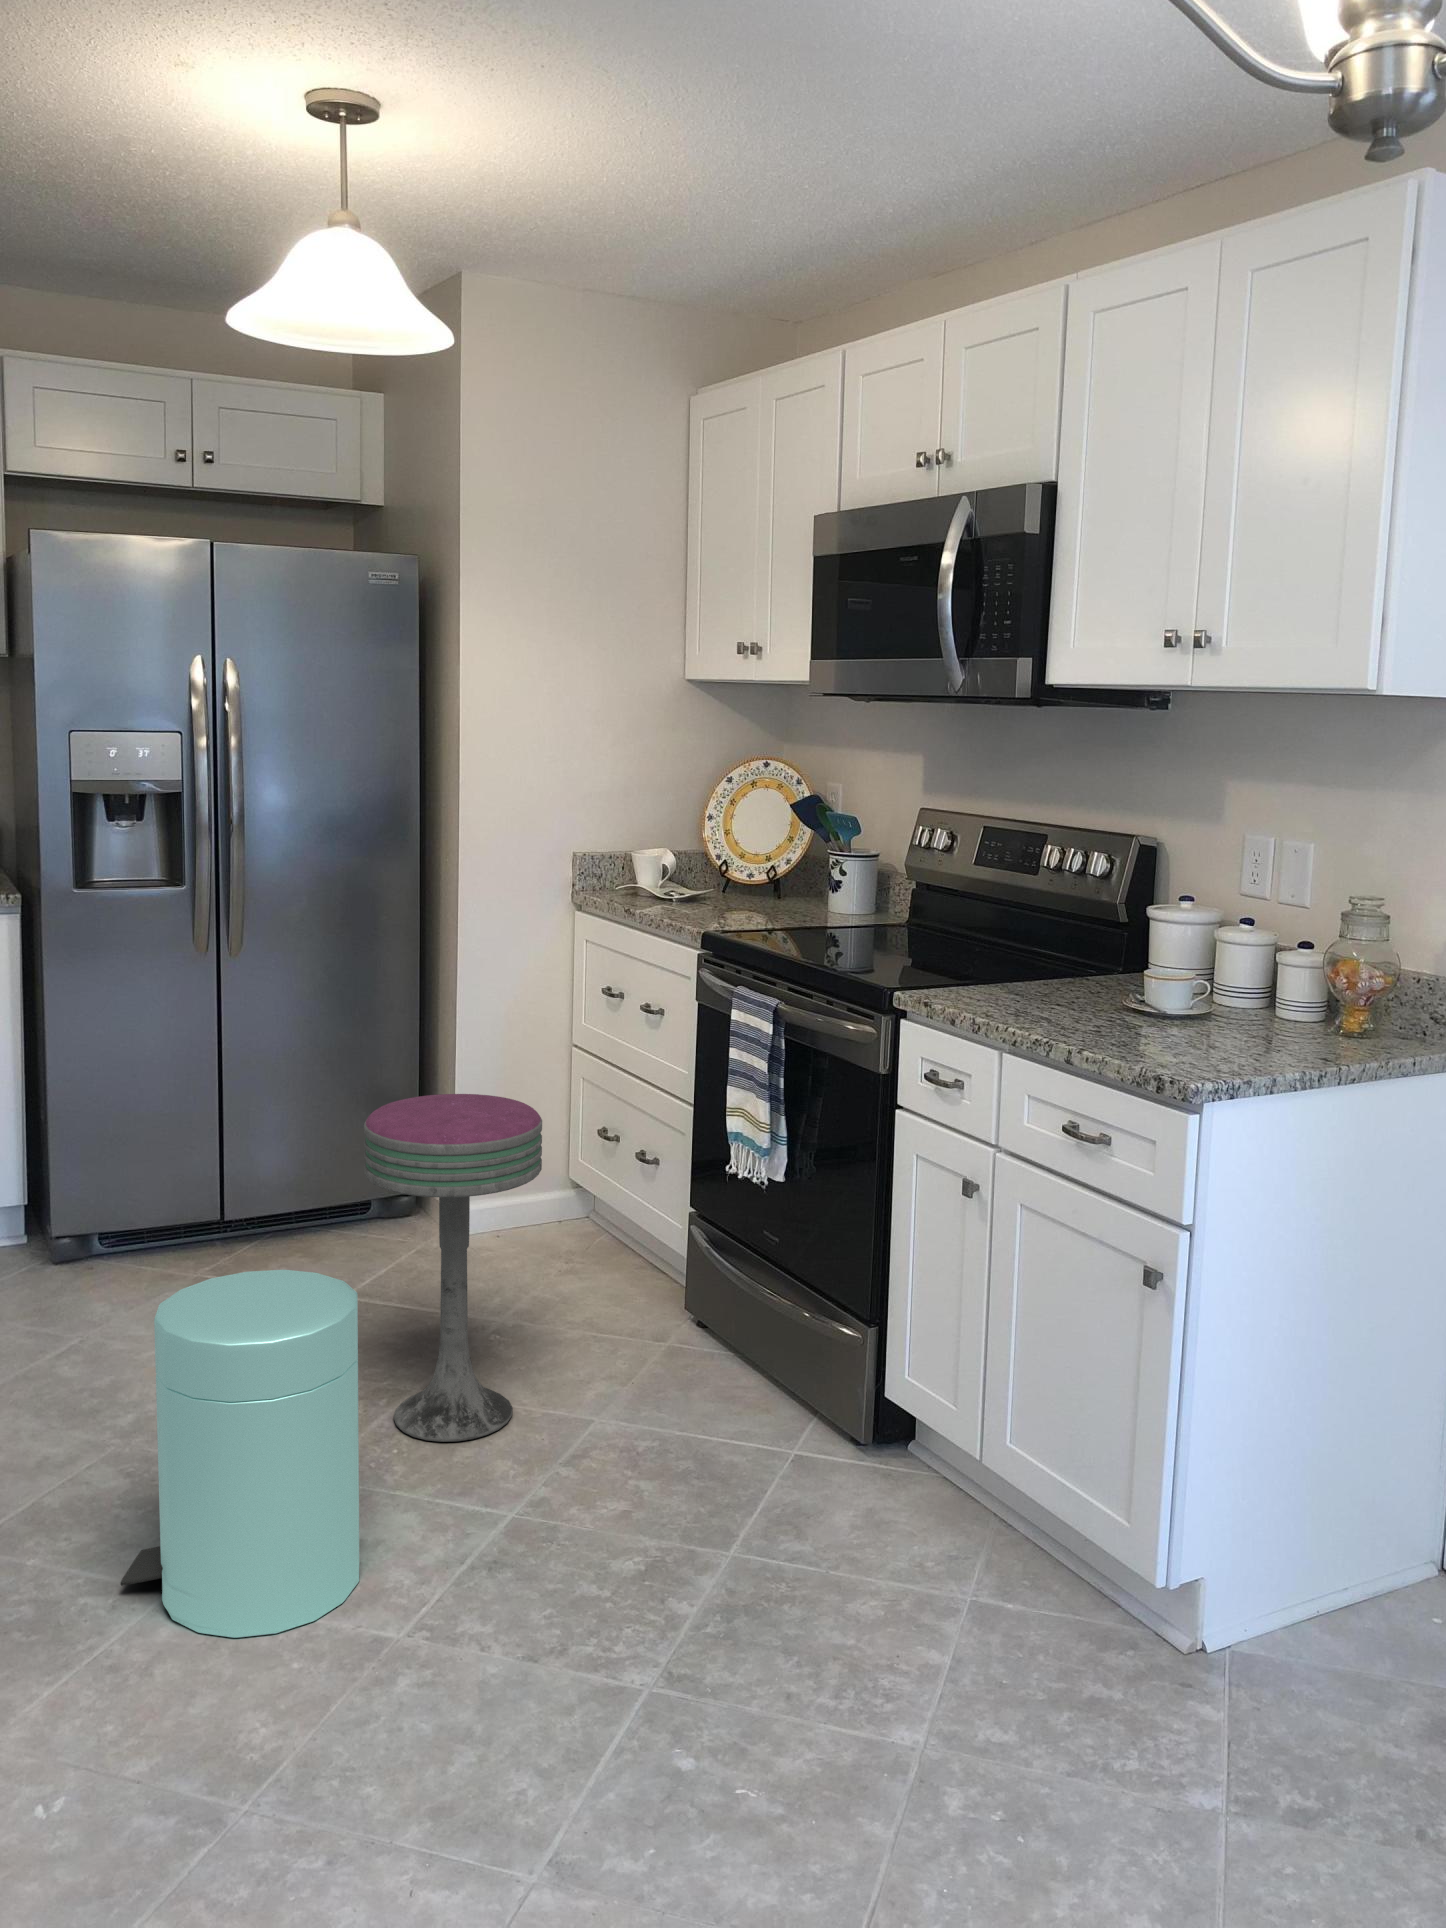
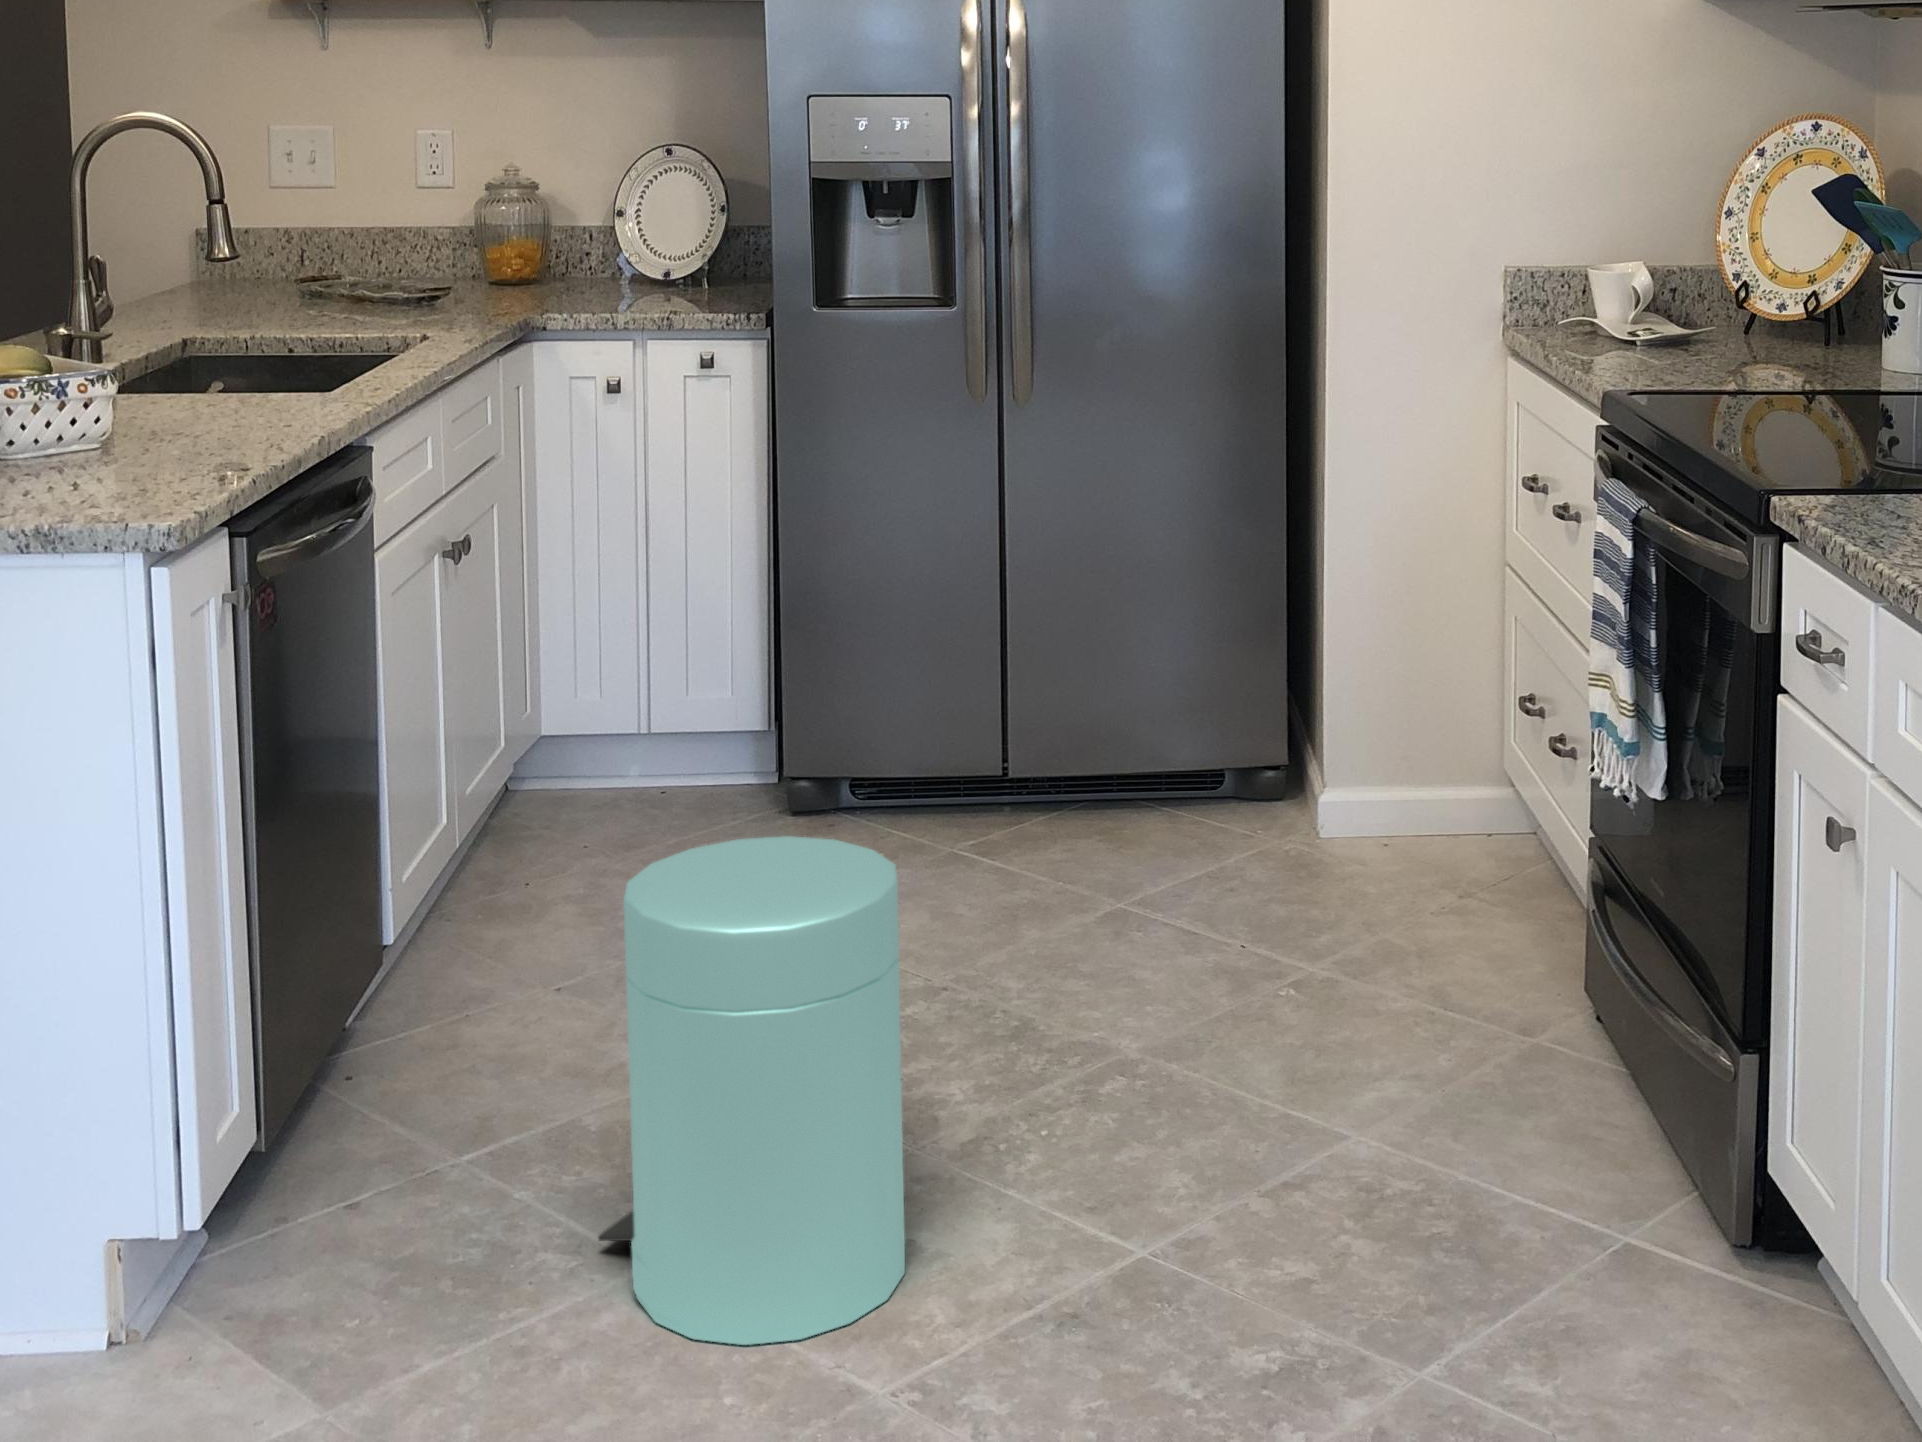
bar stool: present [364,1094,542,1442] -> none [1024,617,1283,1134]

